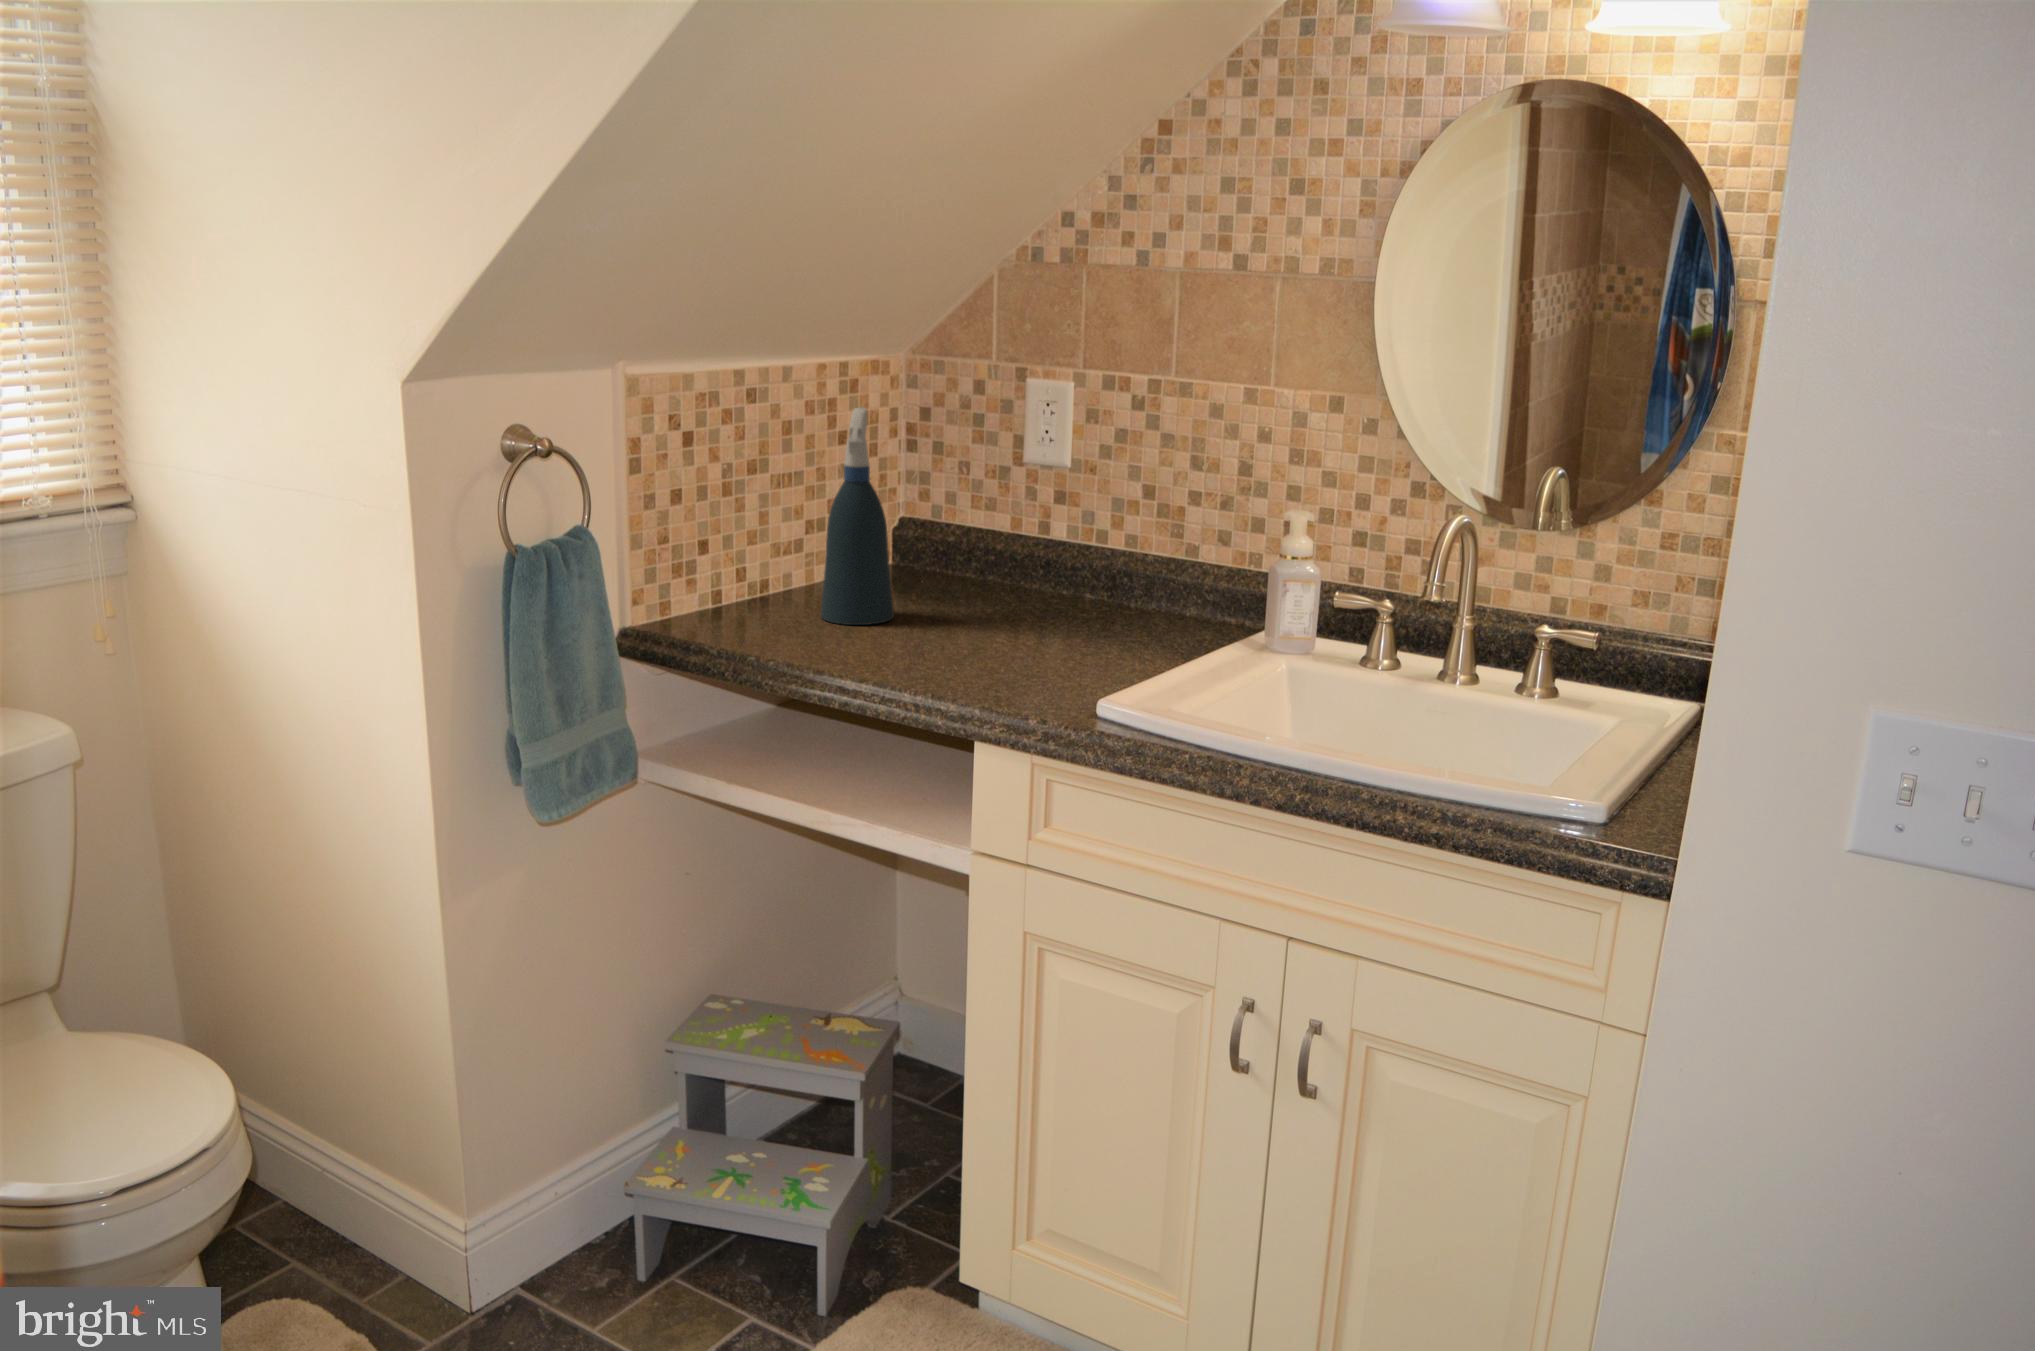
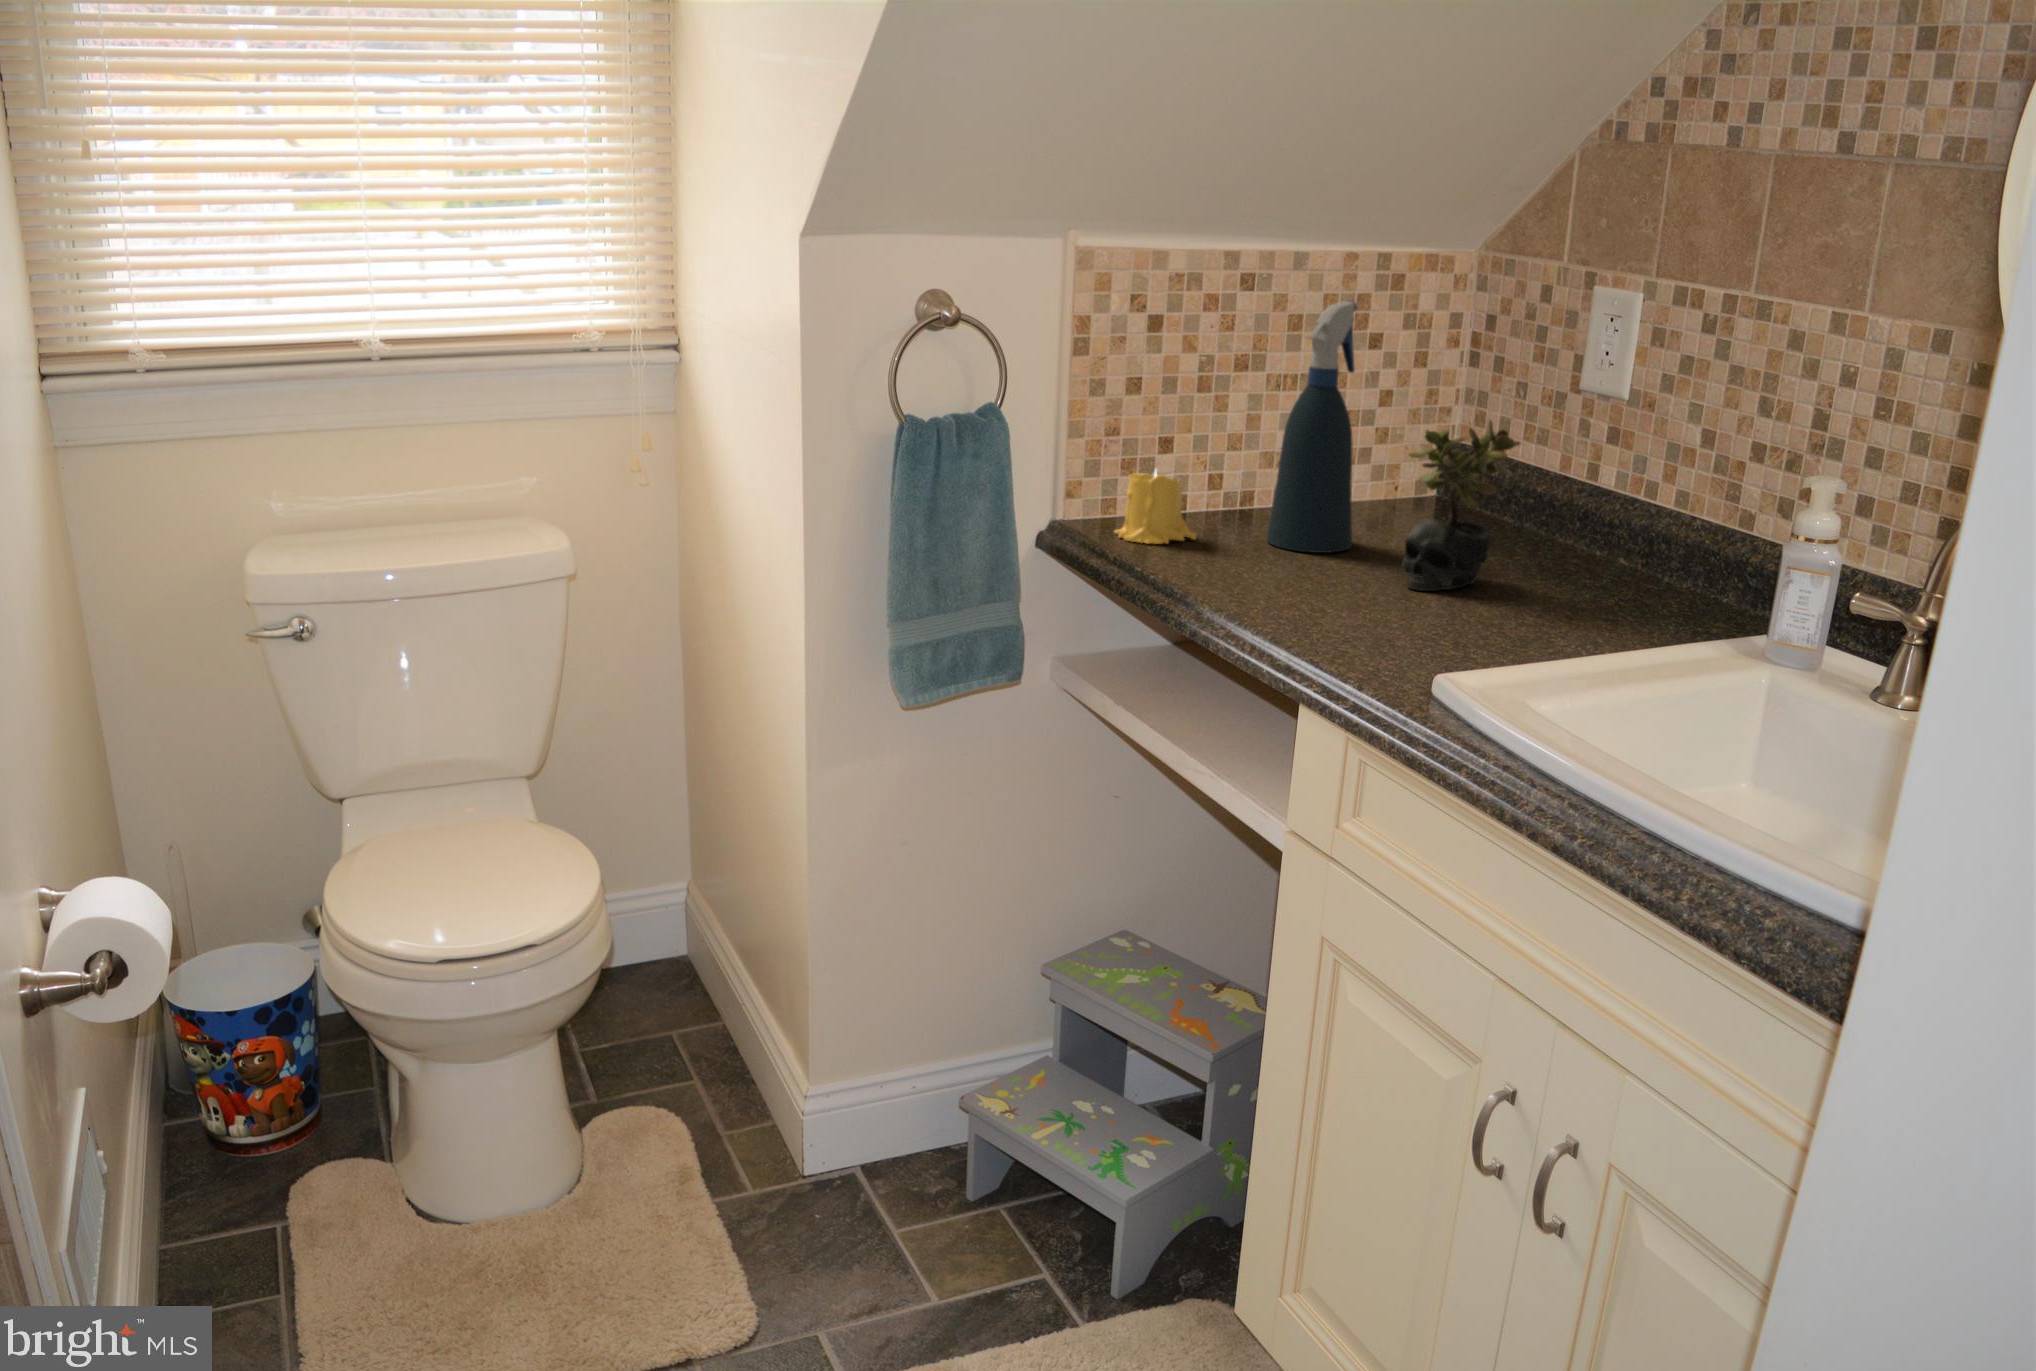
succulent plant: none [957,495,1045,643] -> present [1402,420,1520,591]
candle: none [699,568,773,639] -> present [1114,471,1196,544]

